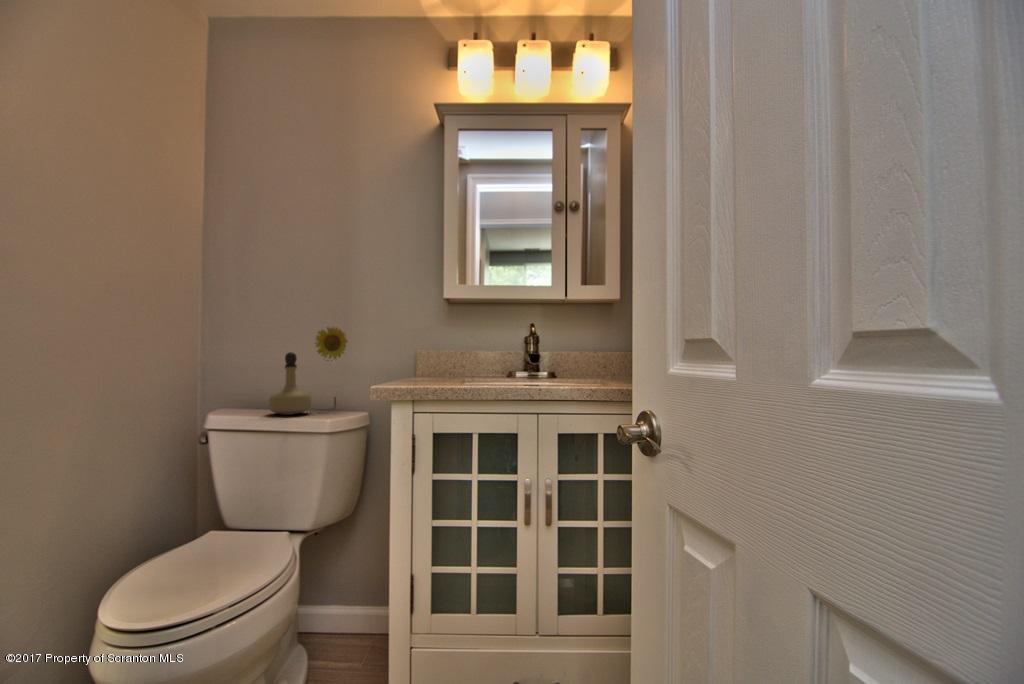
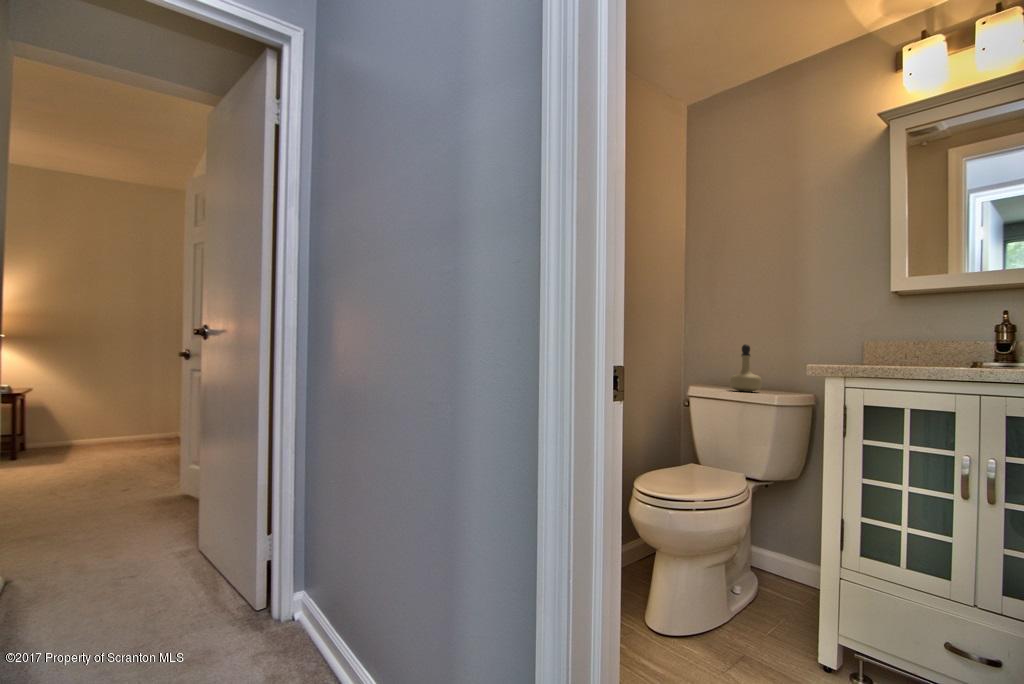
flower: present [315,327,348,407] -> none [764,324,797,392]

